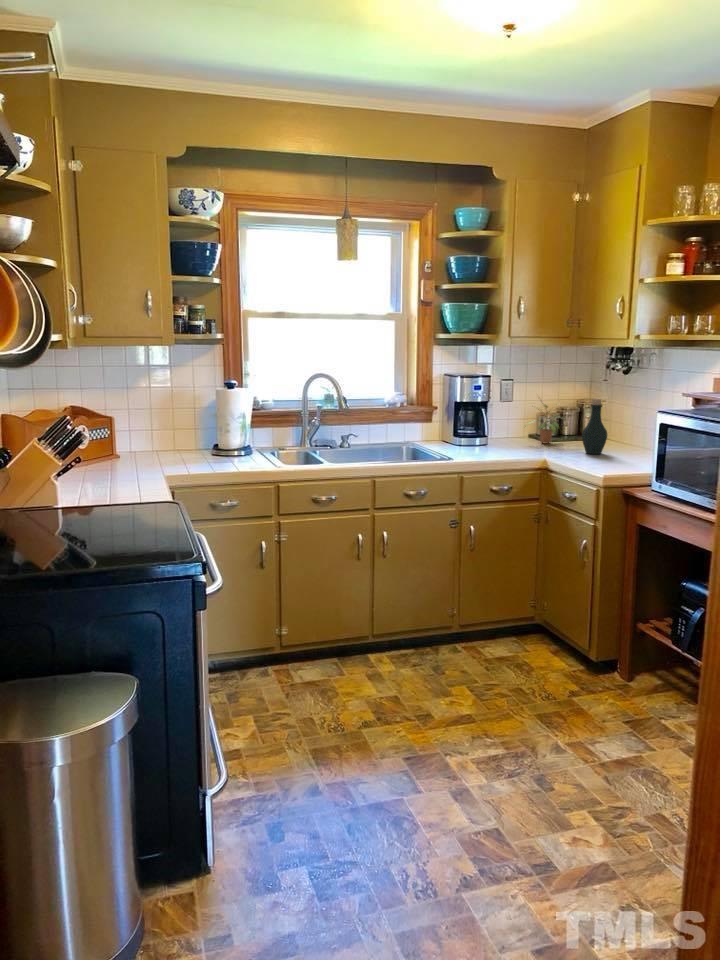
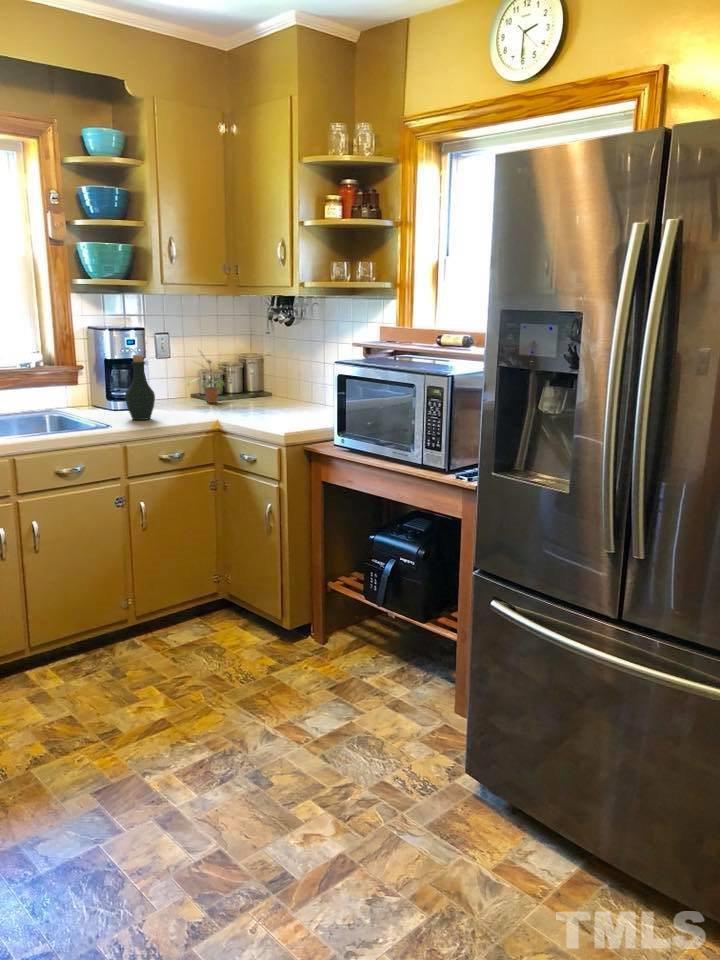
bottle: present [582,399,607,454] -> present [125,355,155,420]

